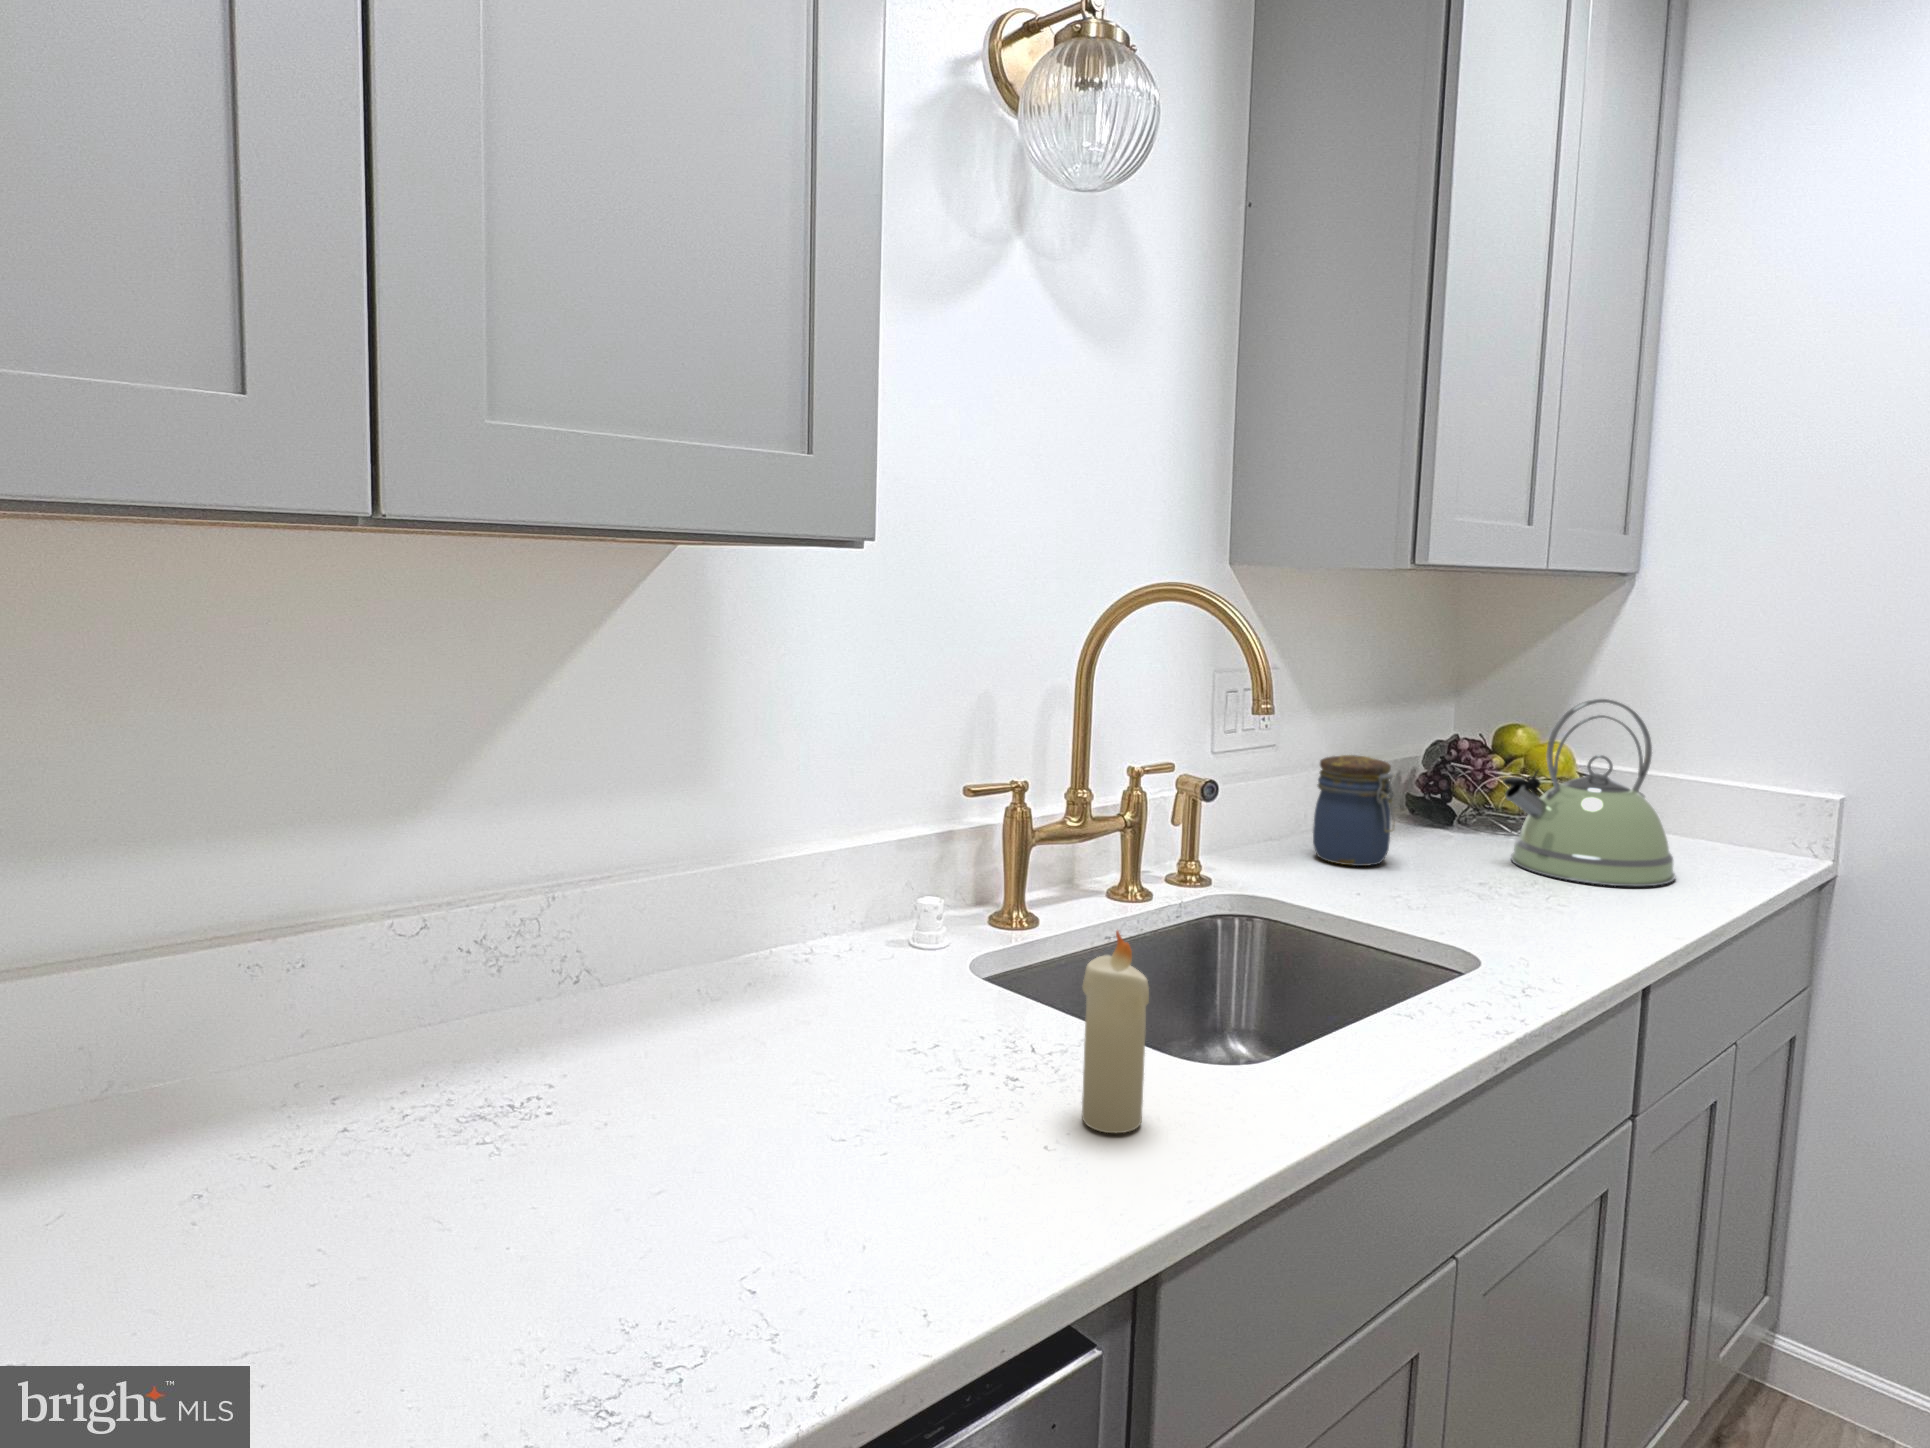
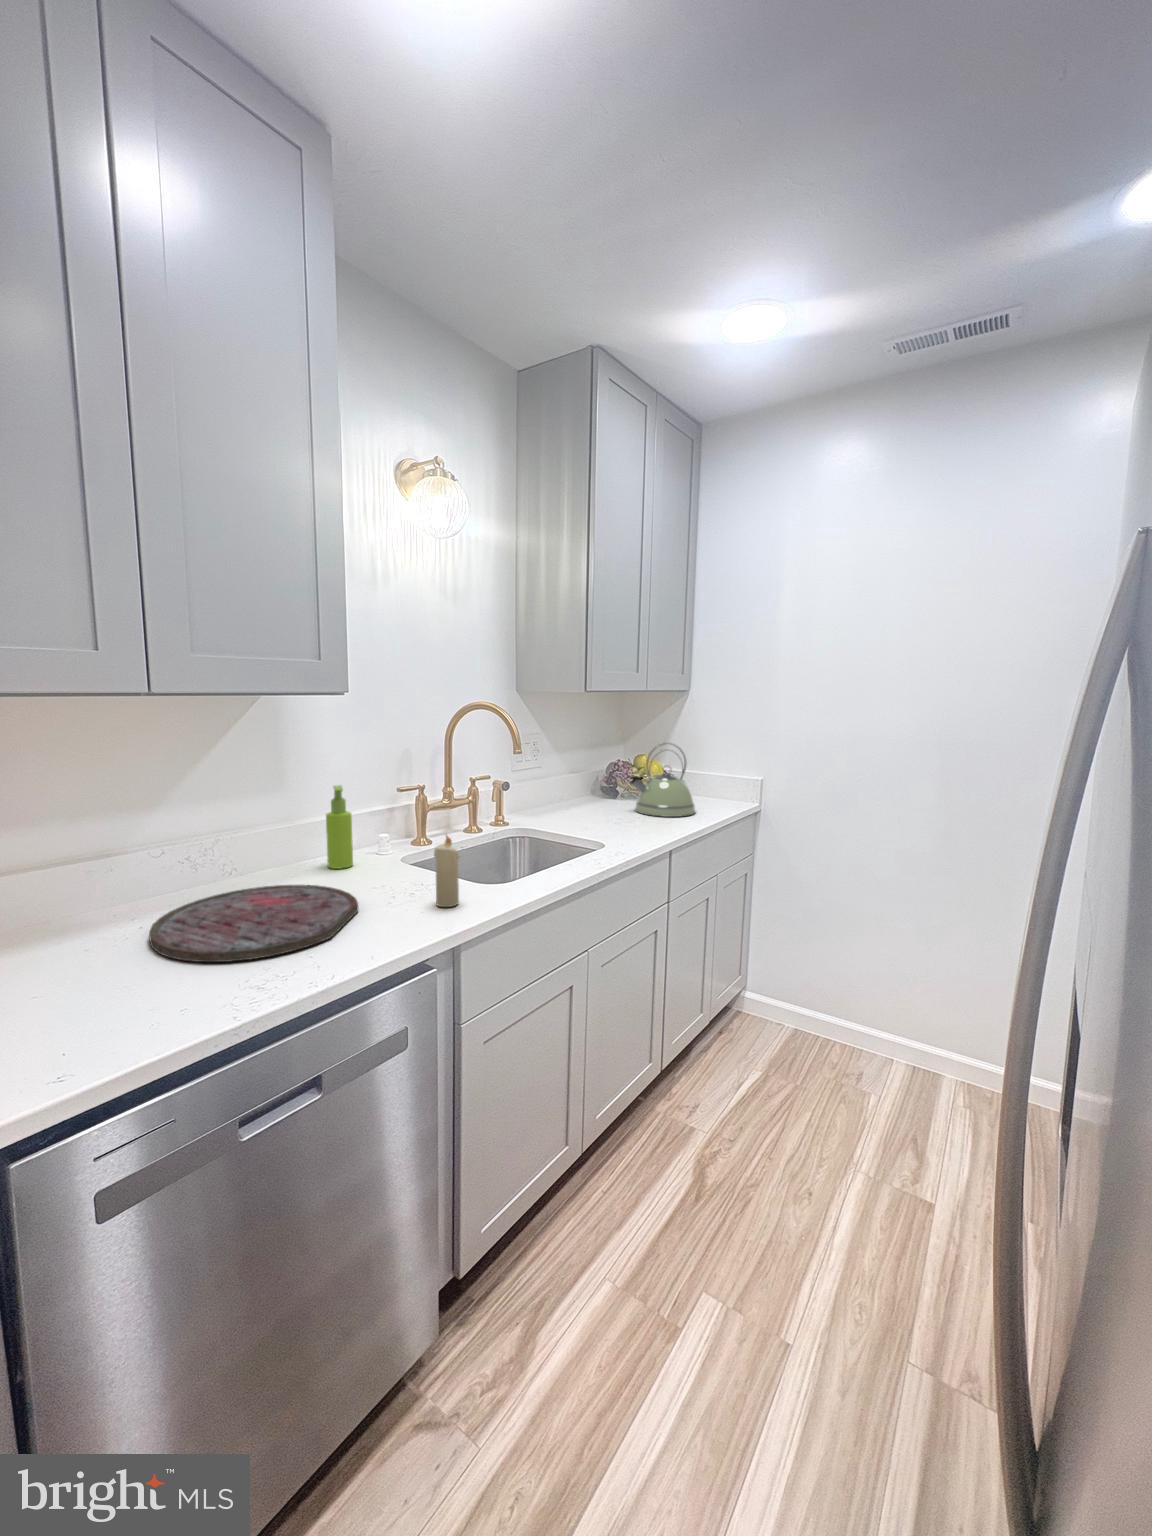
jar: present [1313,755,1394,866] -> none [554,770,585,815]
soap dispenser: none [801,778,862,983] -> present [326,785,353,869]
cutting board: none [365,1026,882,1278] -> present [149,885,358,962]

